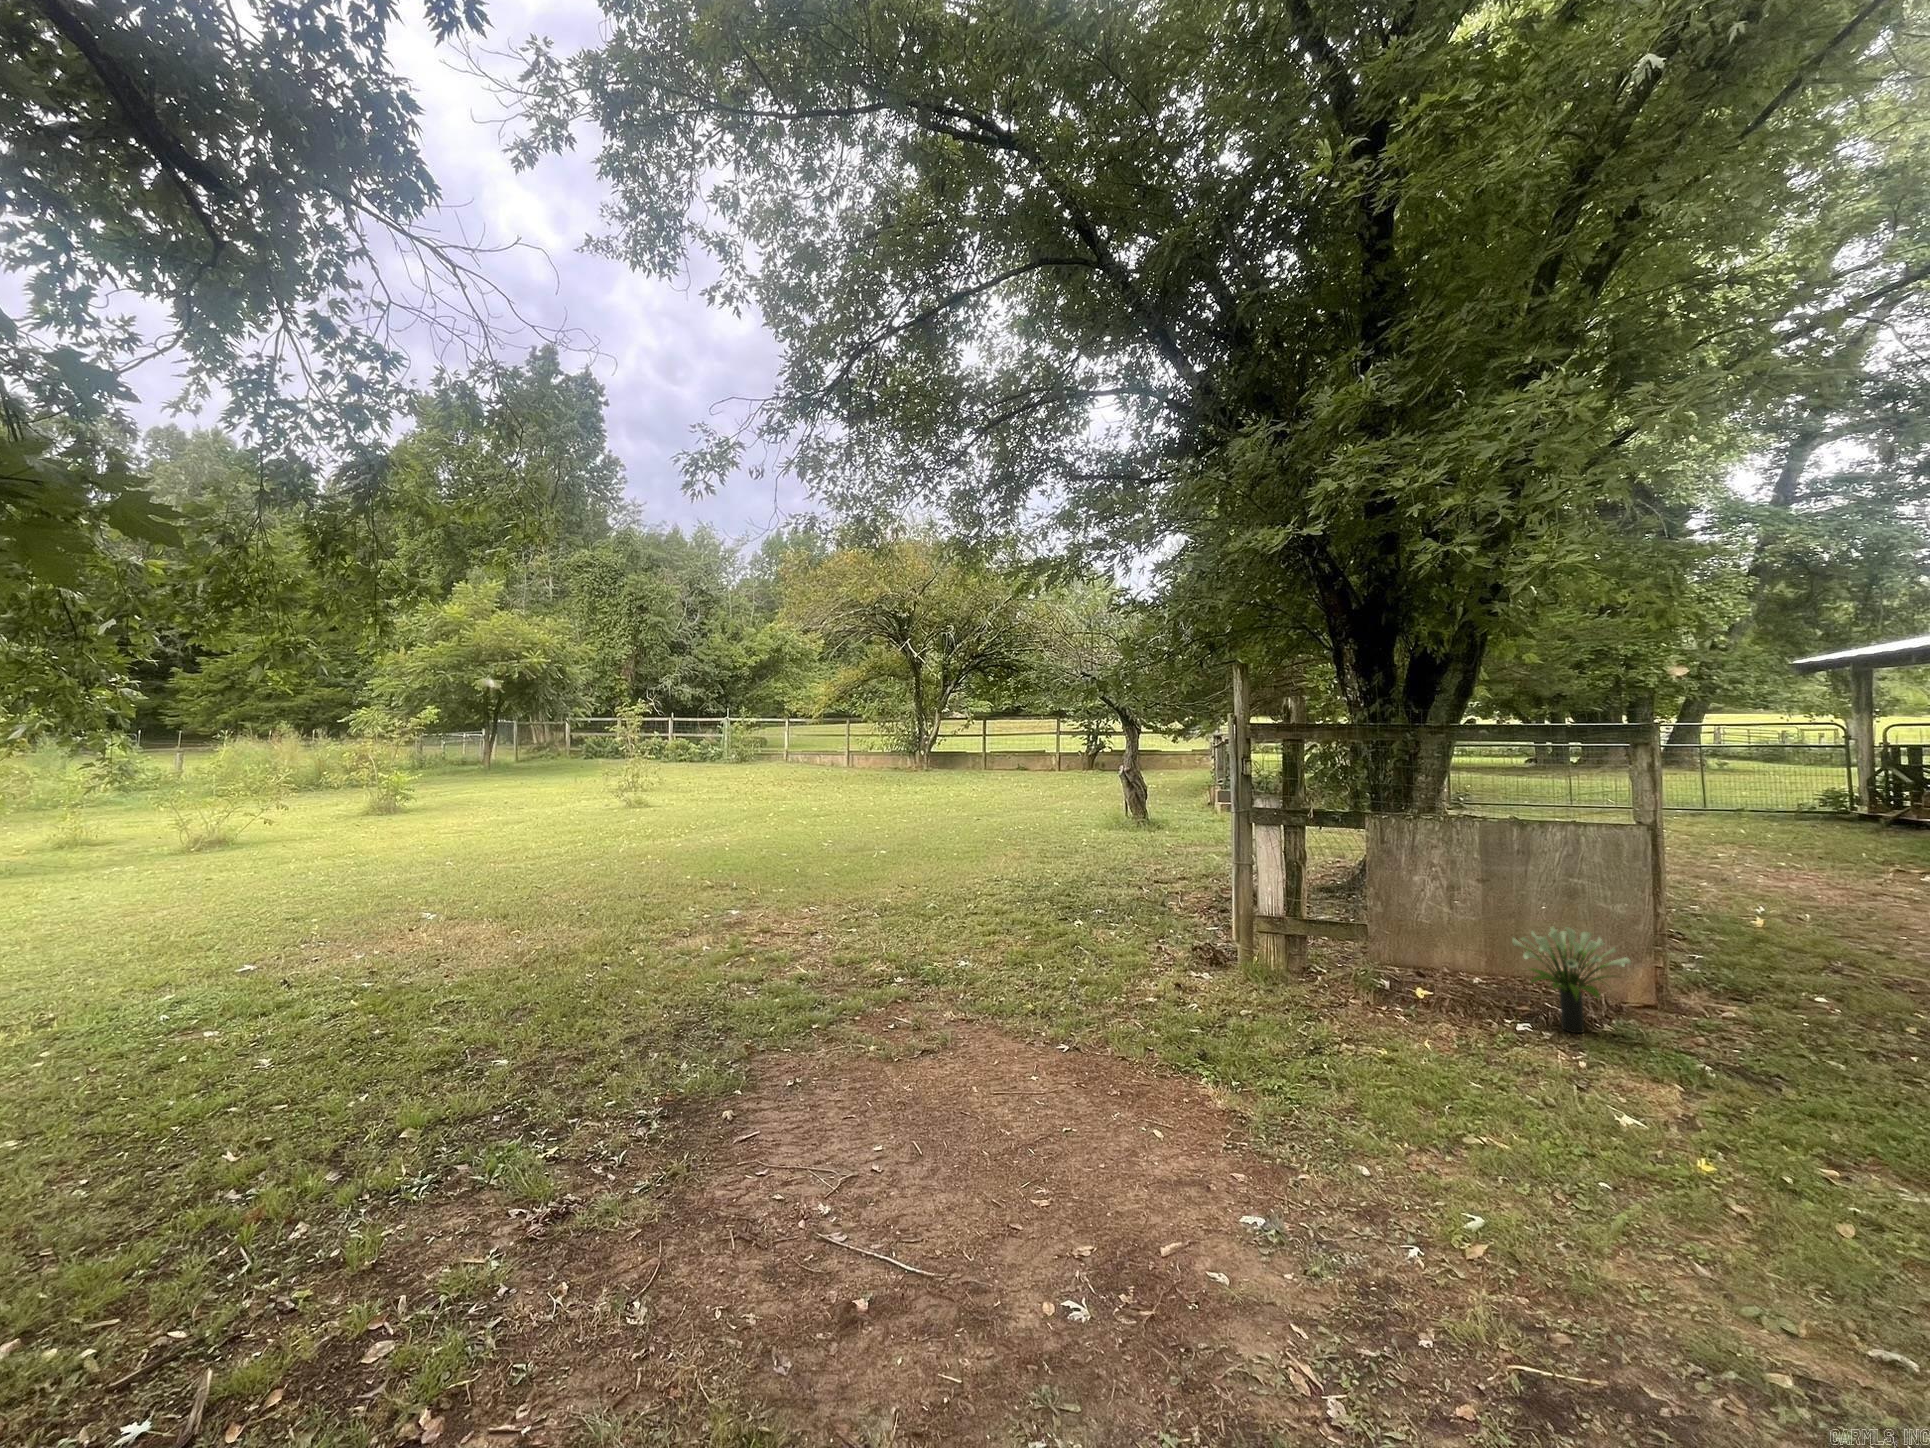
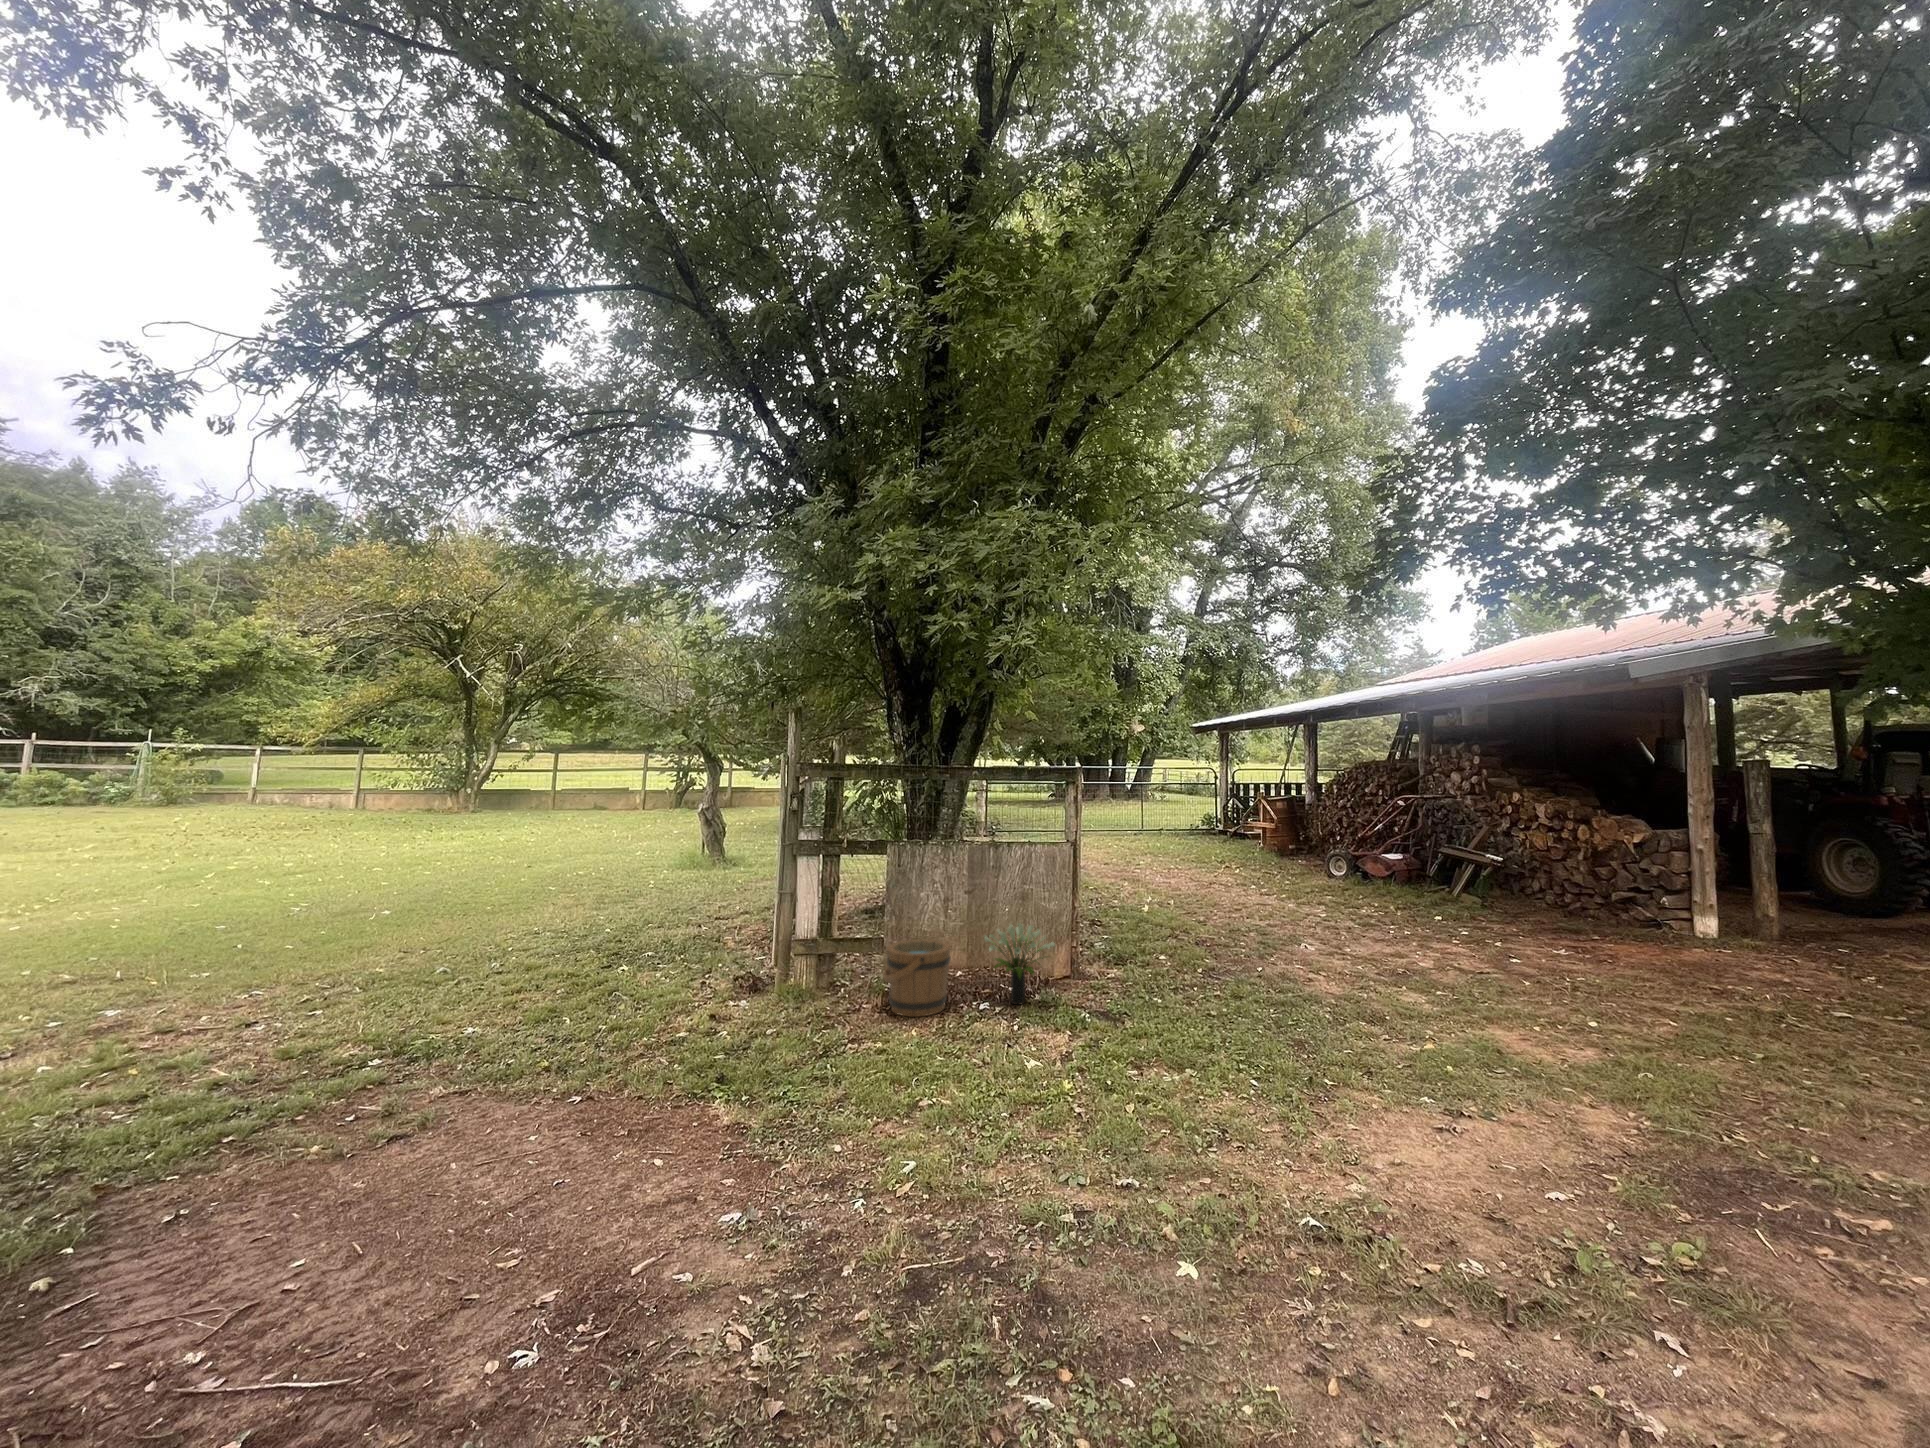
bucket: none [1371,932,1465,1027] -> present [883,940,951,1017]

